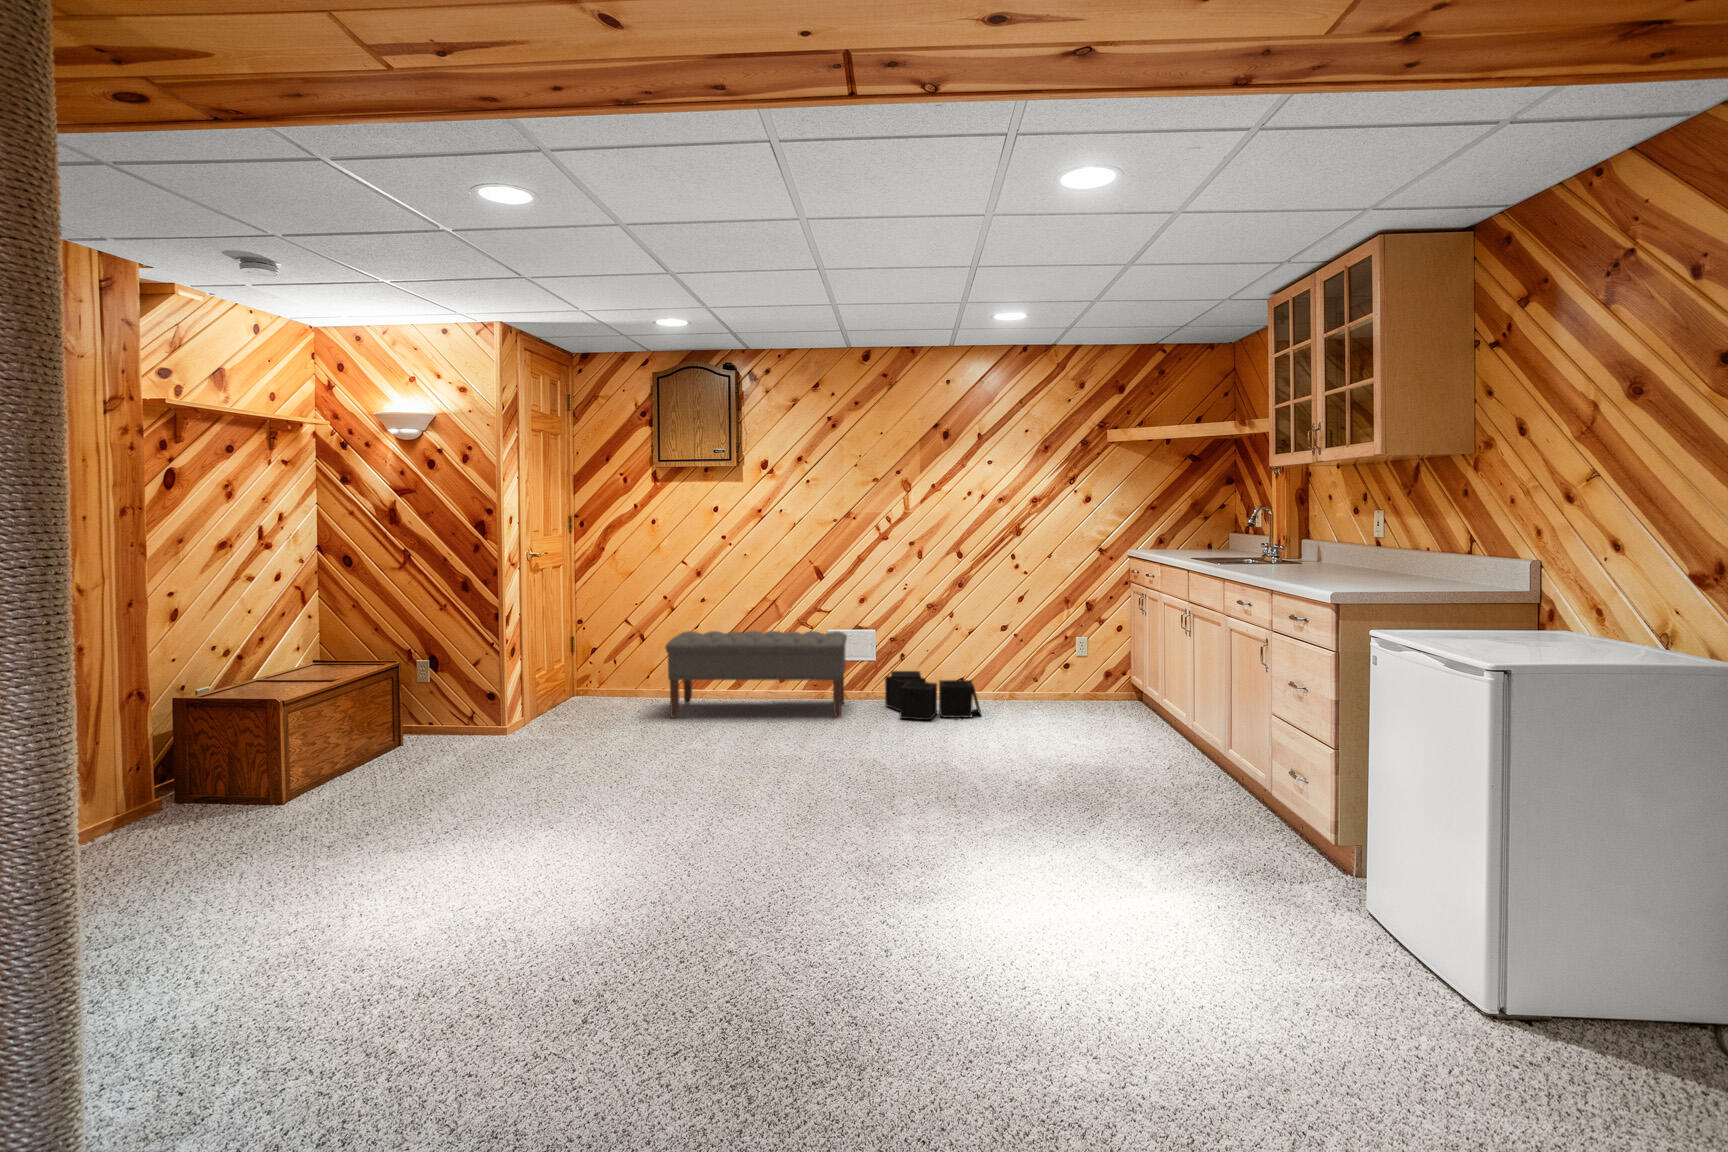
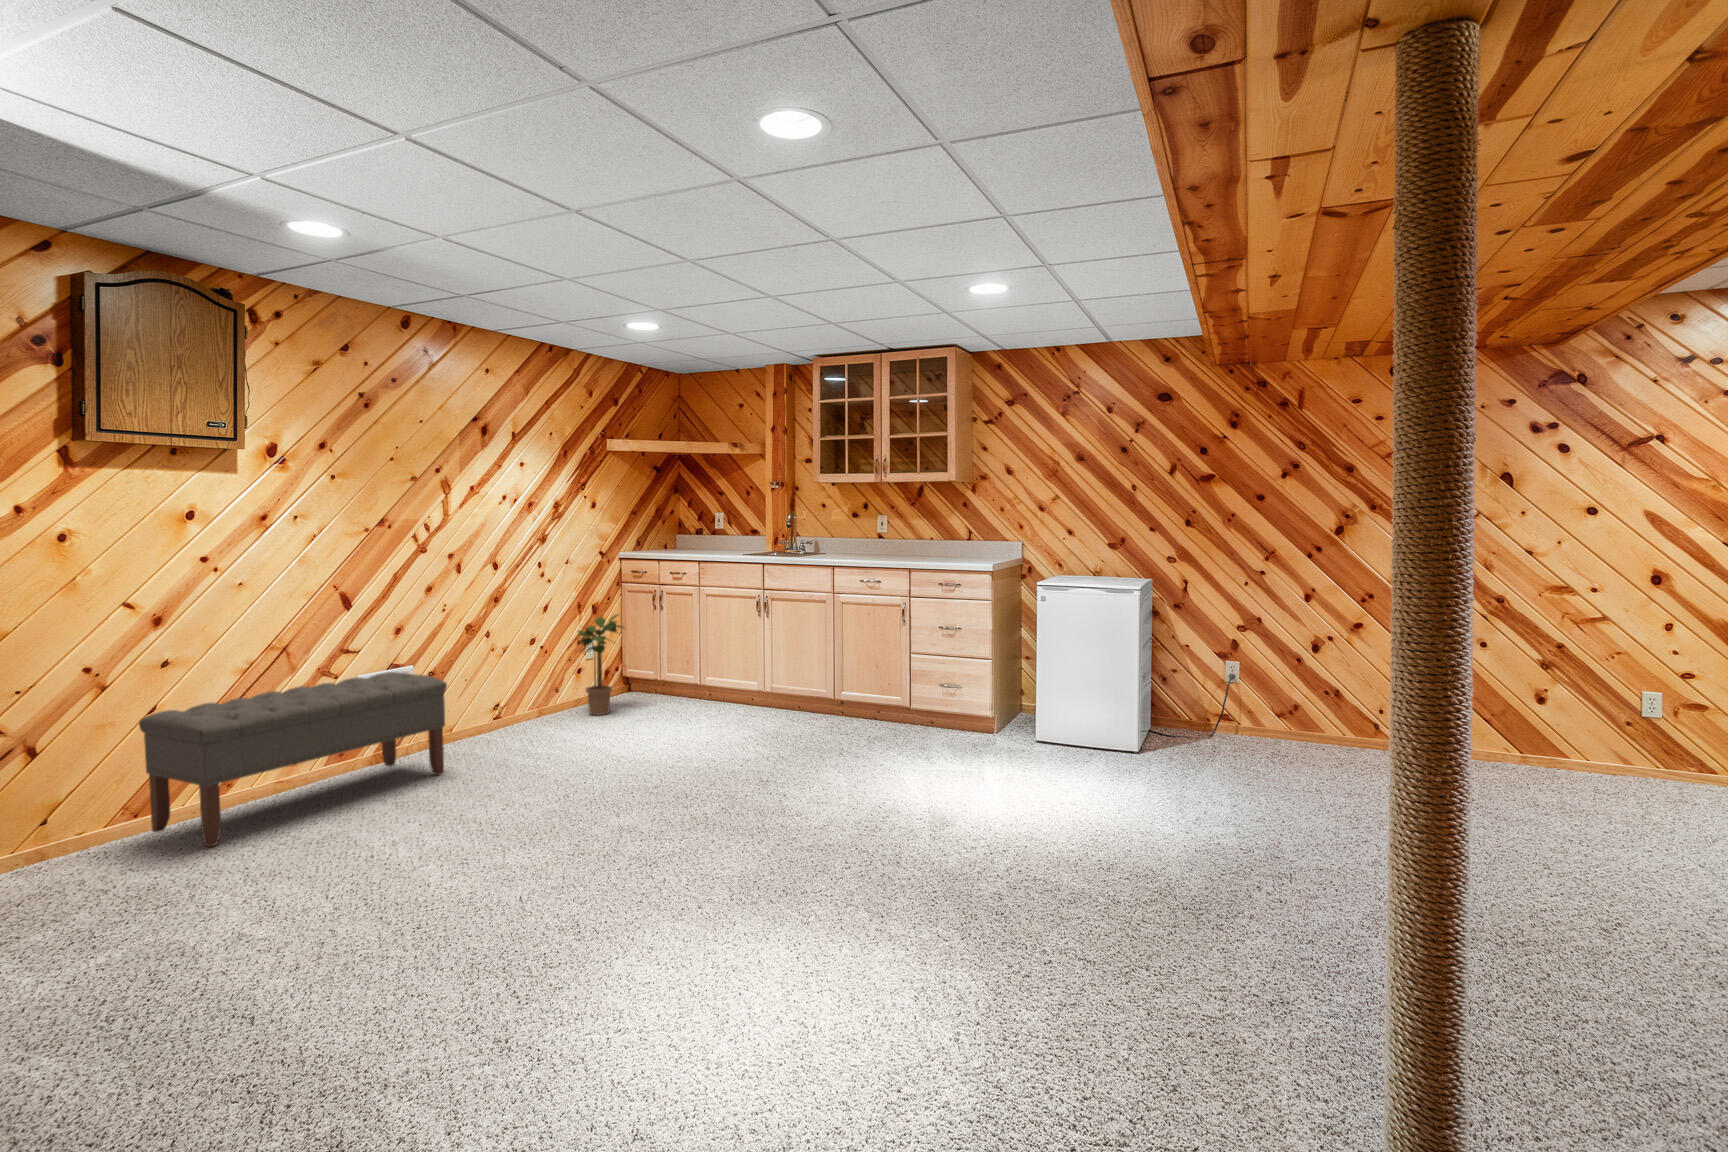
potted plant: none [1020,611,1088,711] -> present [576,614,625,715]
storage bin: present [885,671,981,720] -> none [441,700,571,755]

